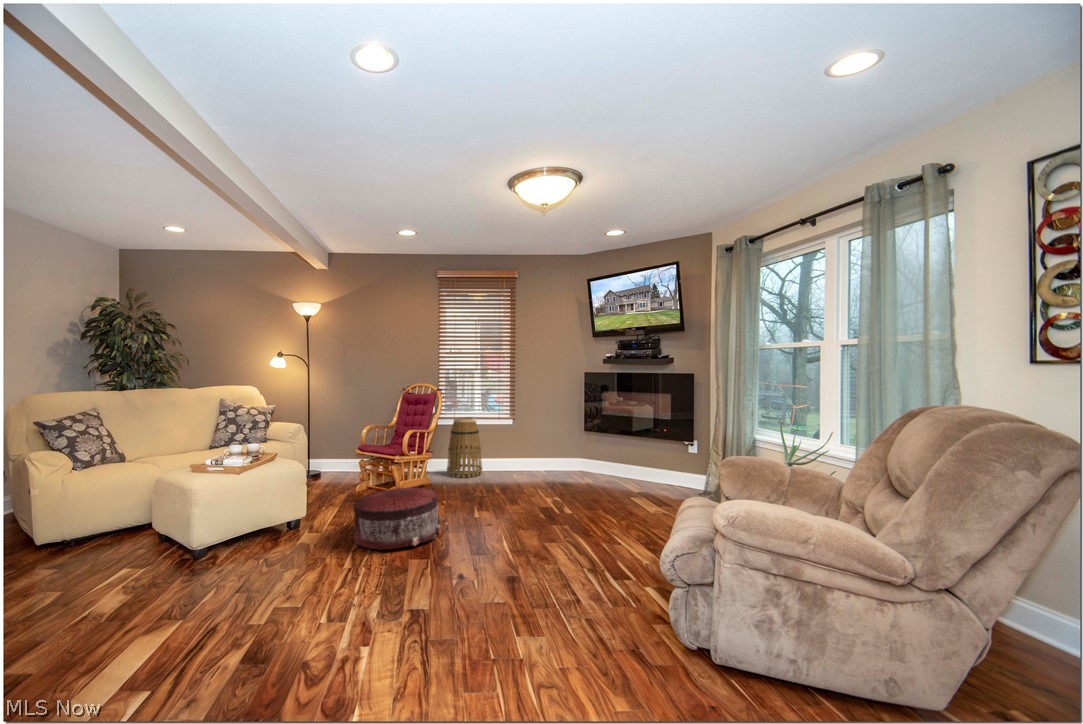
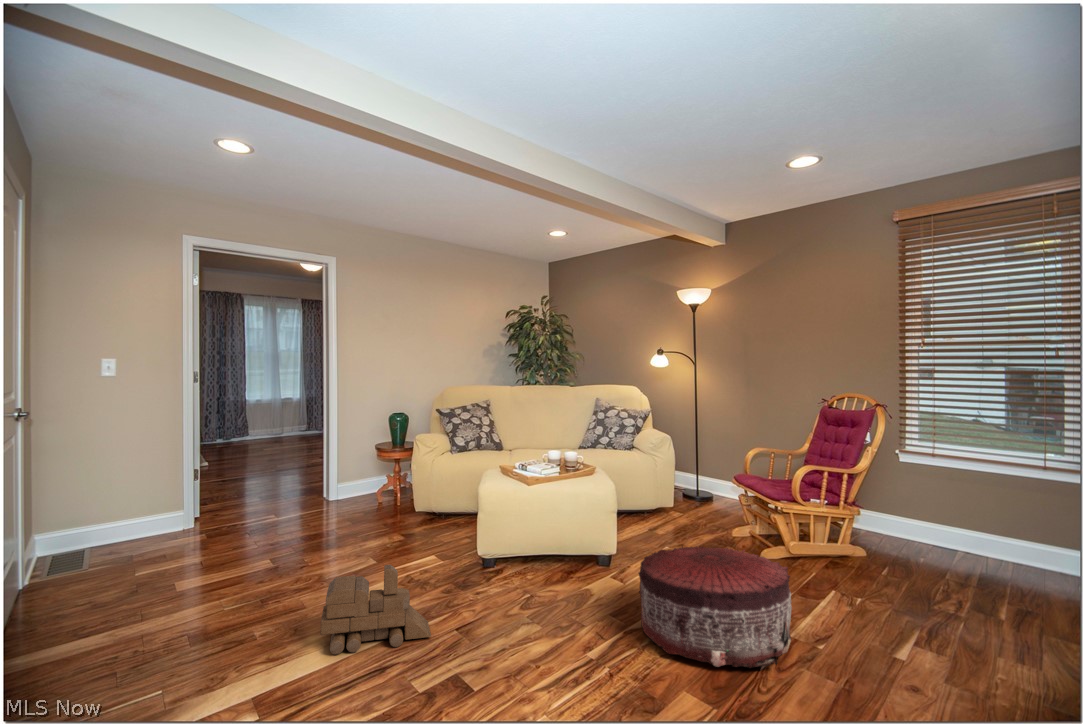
basket: present [447,417,482,478] -> none [907,449,990,571]
toy train: none [115,559,225,640] -> present [320,565,431,654]

